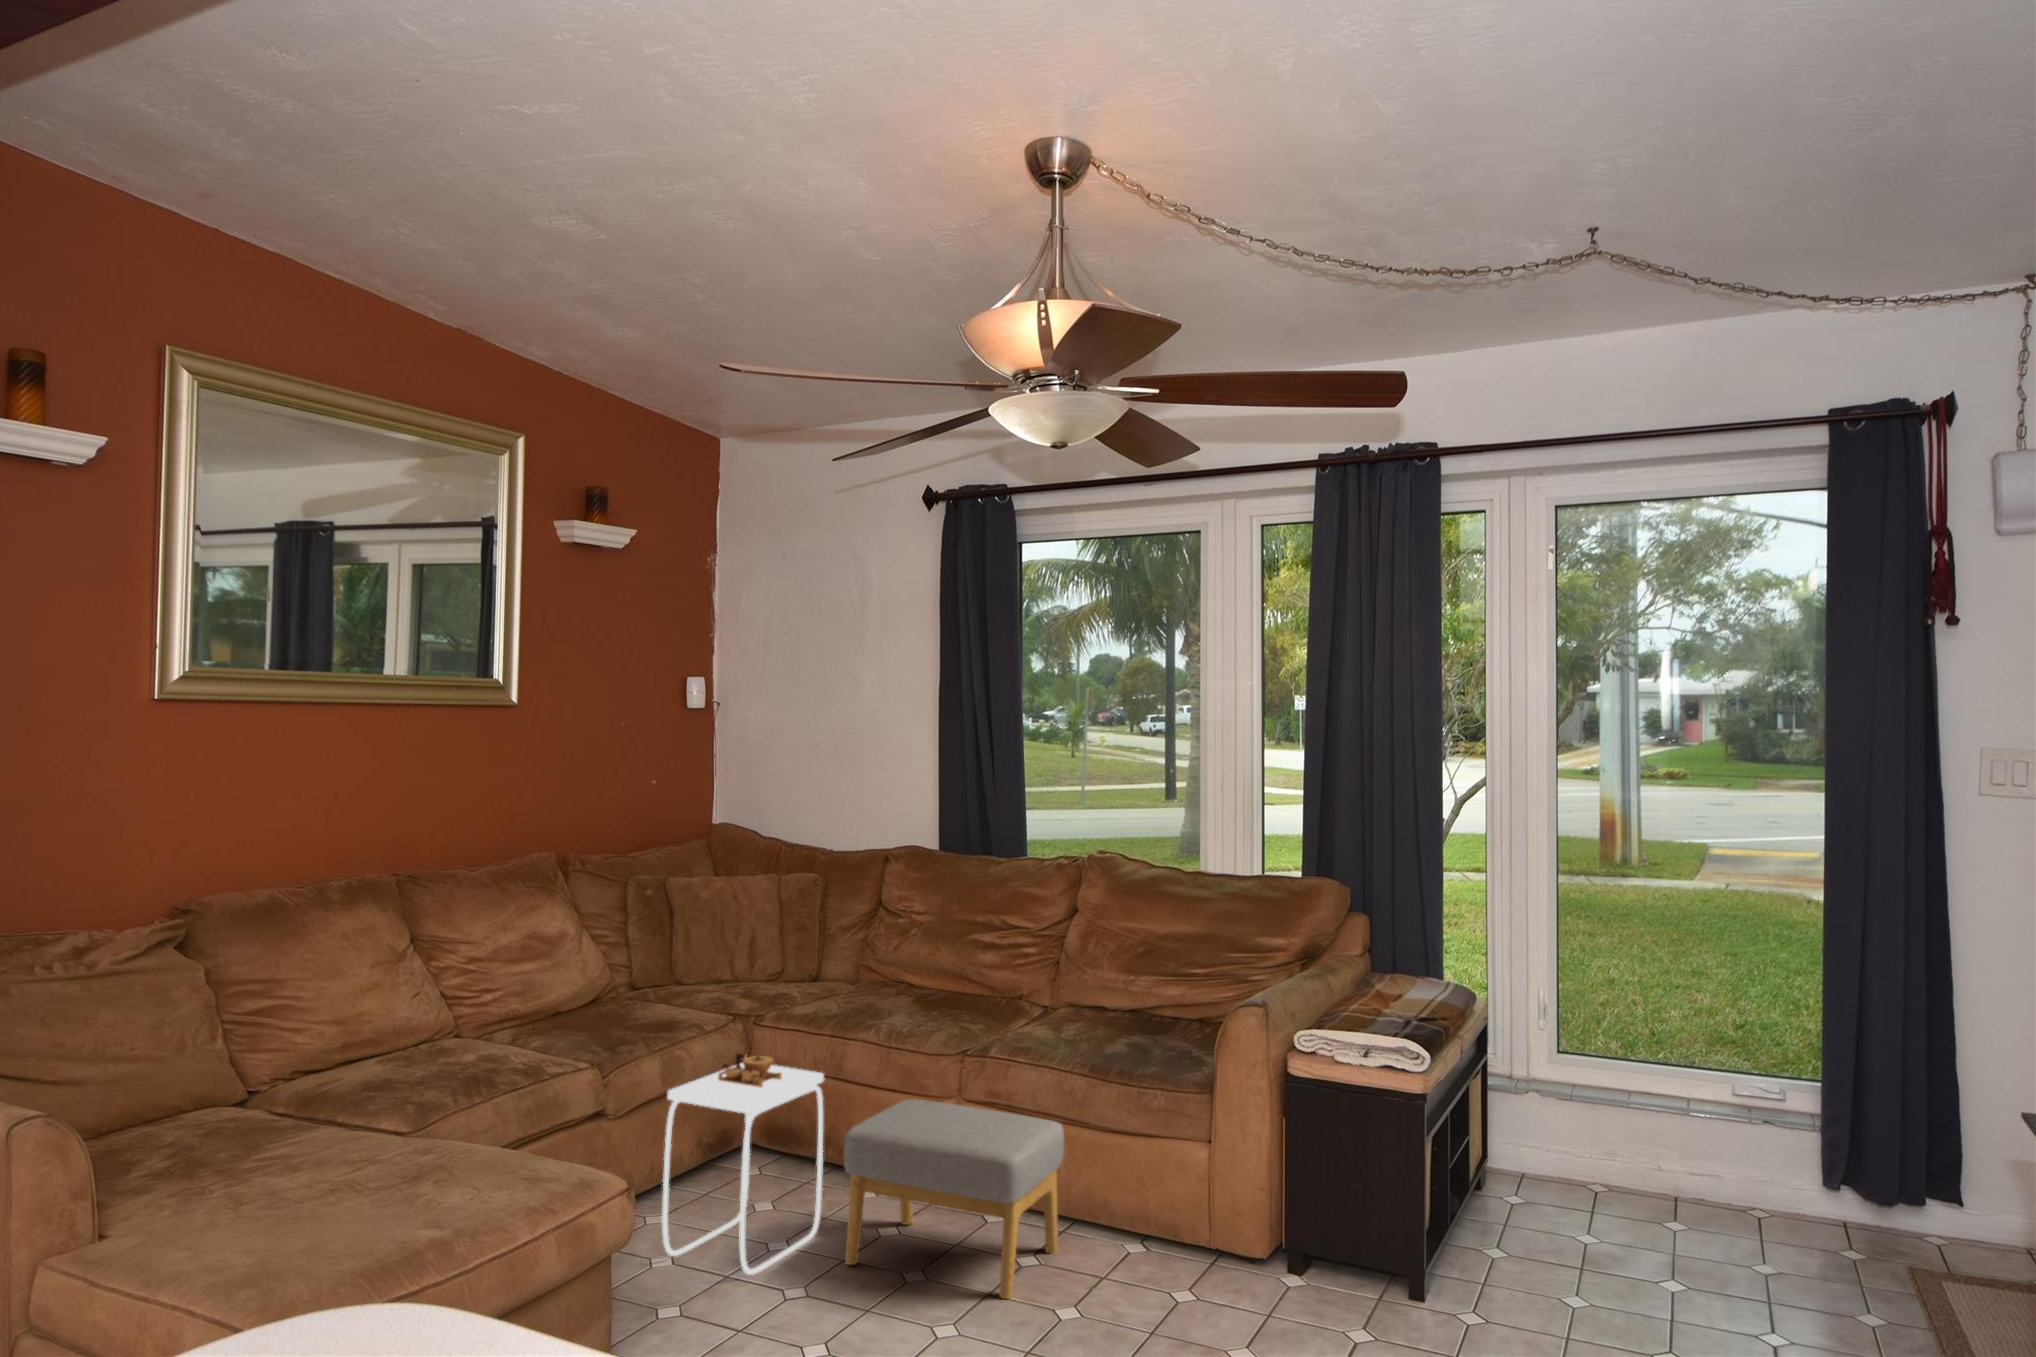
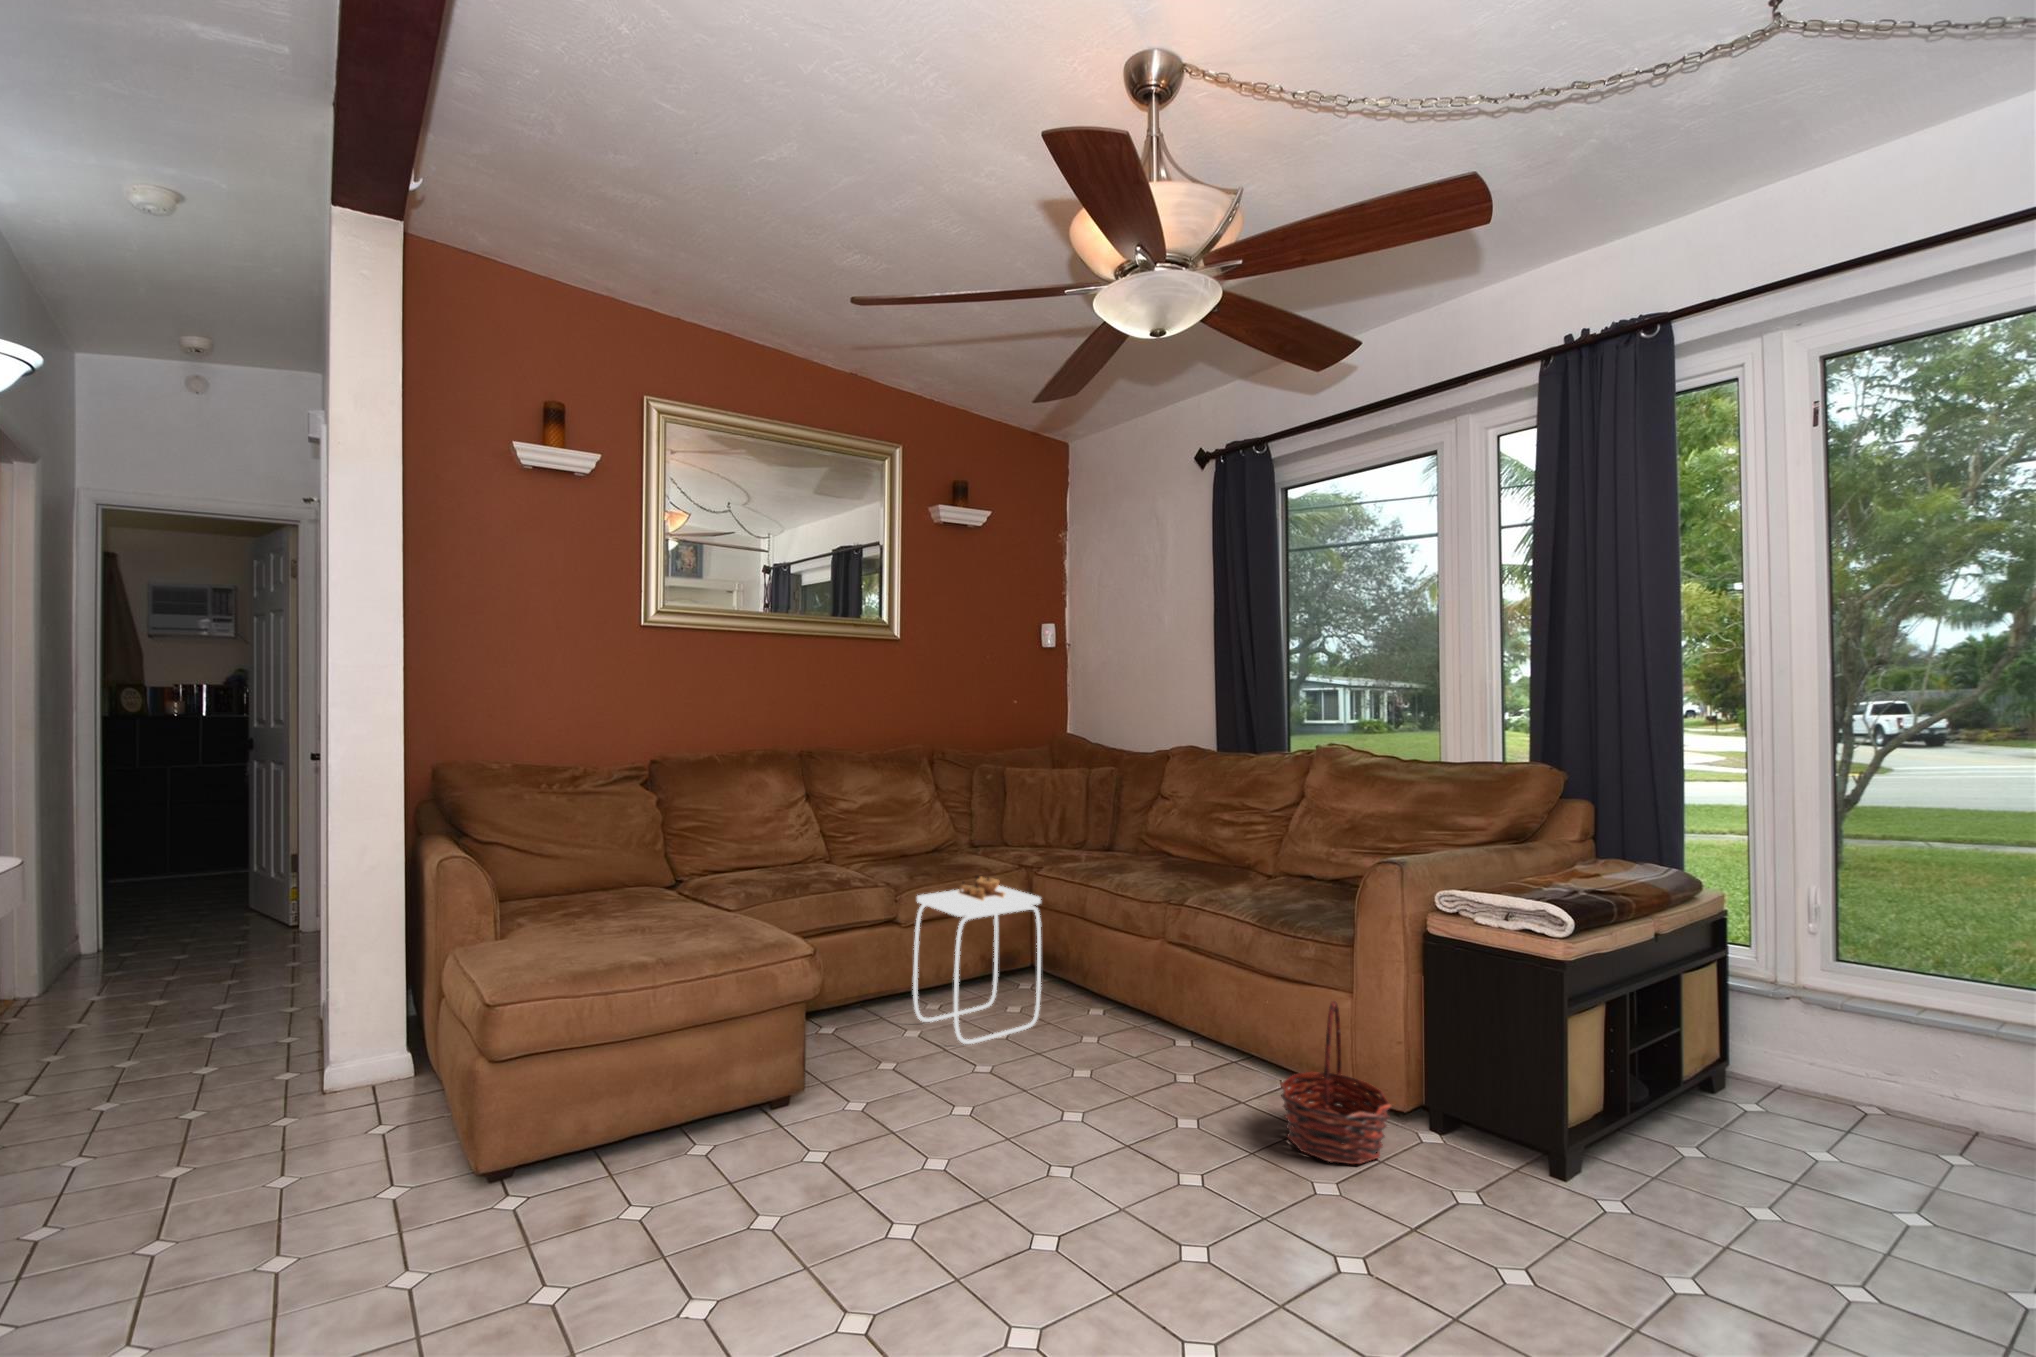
footstool: present [844,1099,1064,1299] -> none [1038,927,1226,1100]
basket: none [1157,1156,1266,1325] -> present [1280,1001,1391,1164]

